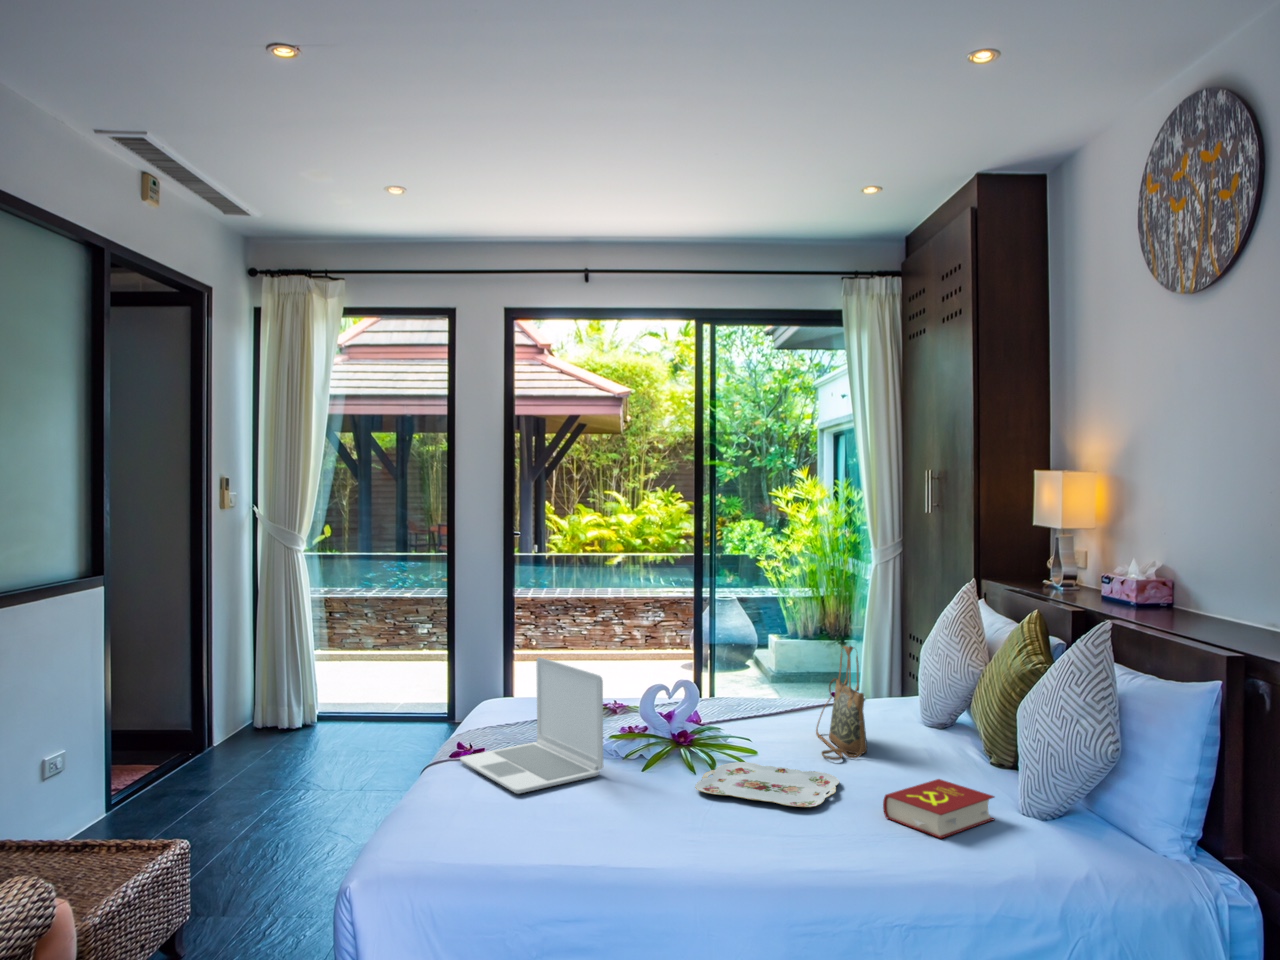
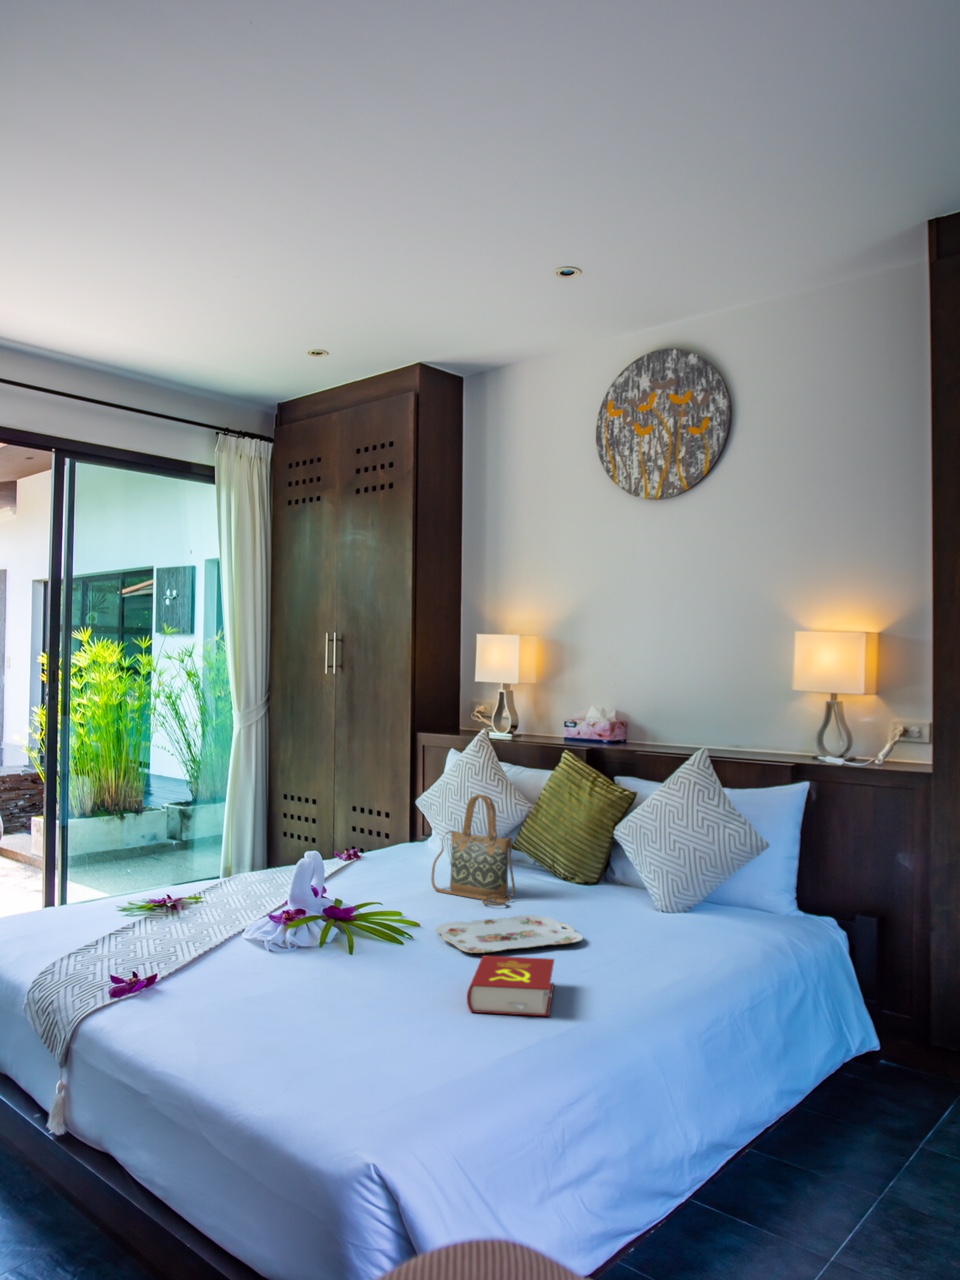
laptop: present [460,657,604,794] -> none [153,843,352,1005]
book: present [883,779,994,838] -> present [467,955,554,1016]

